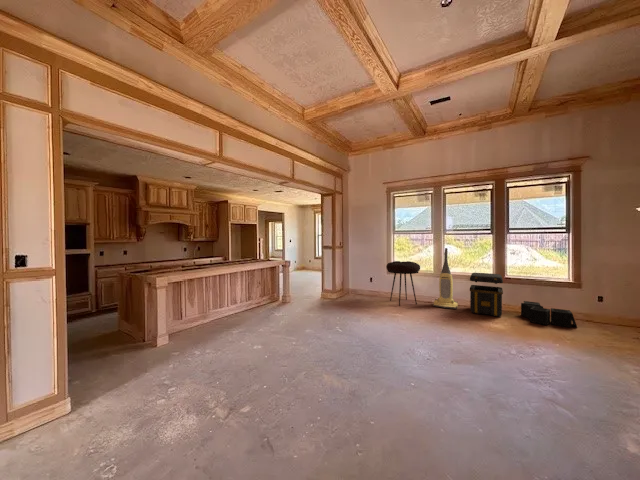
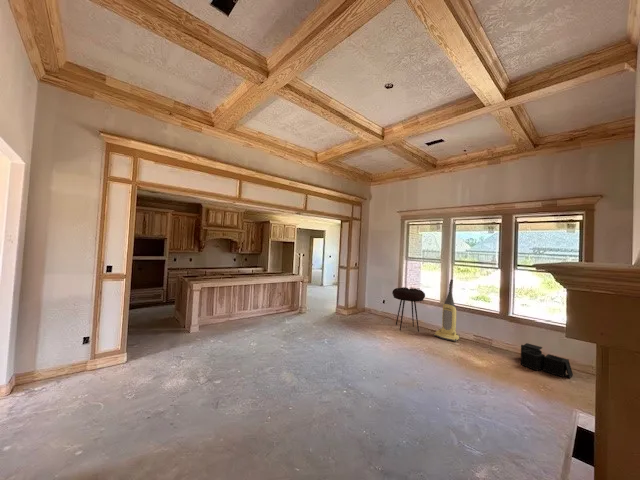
toolbox: present [470,273,503,317] -> none [466,307,504,355]

